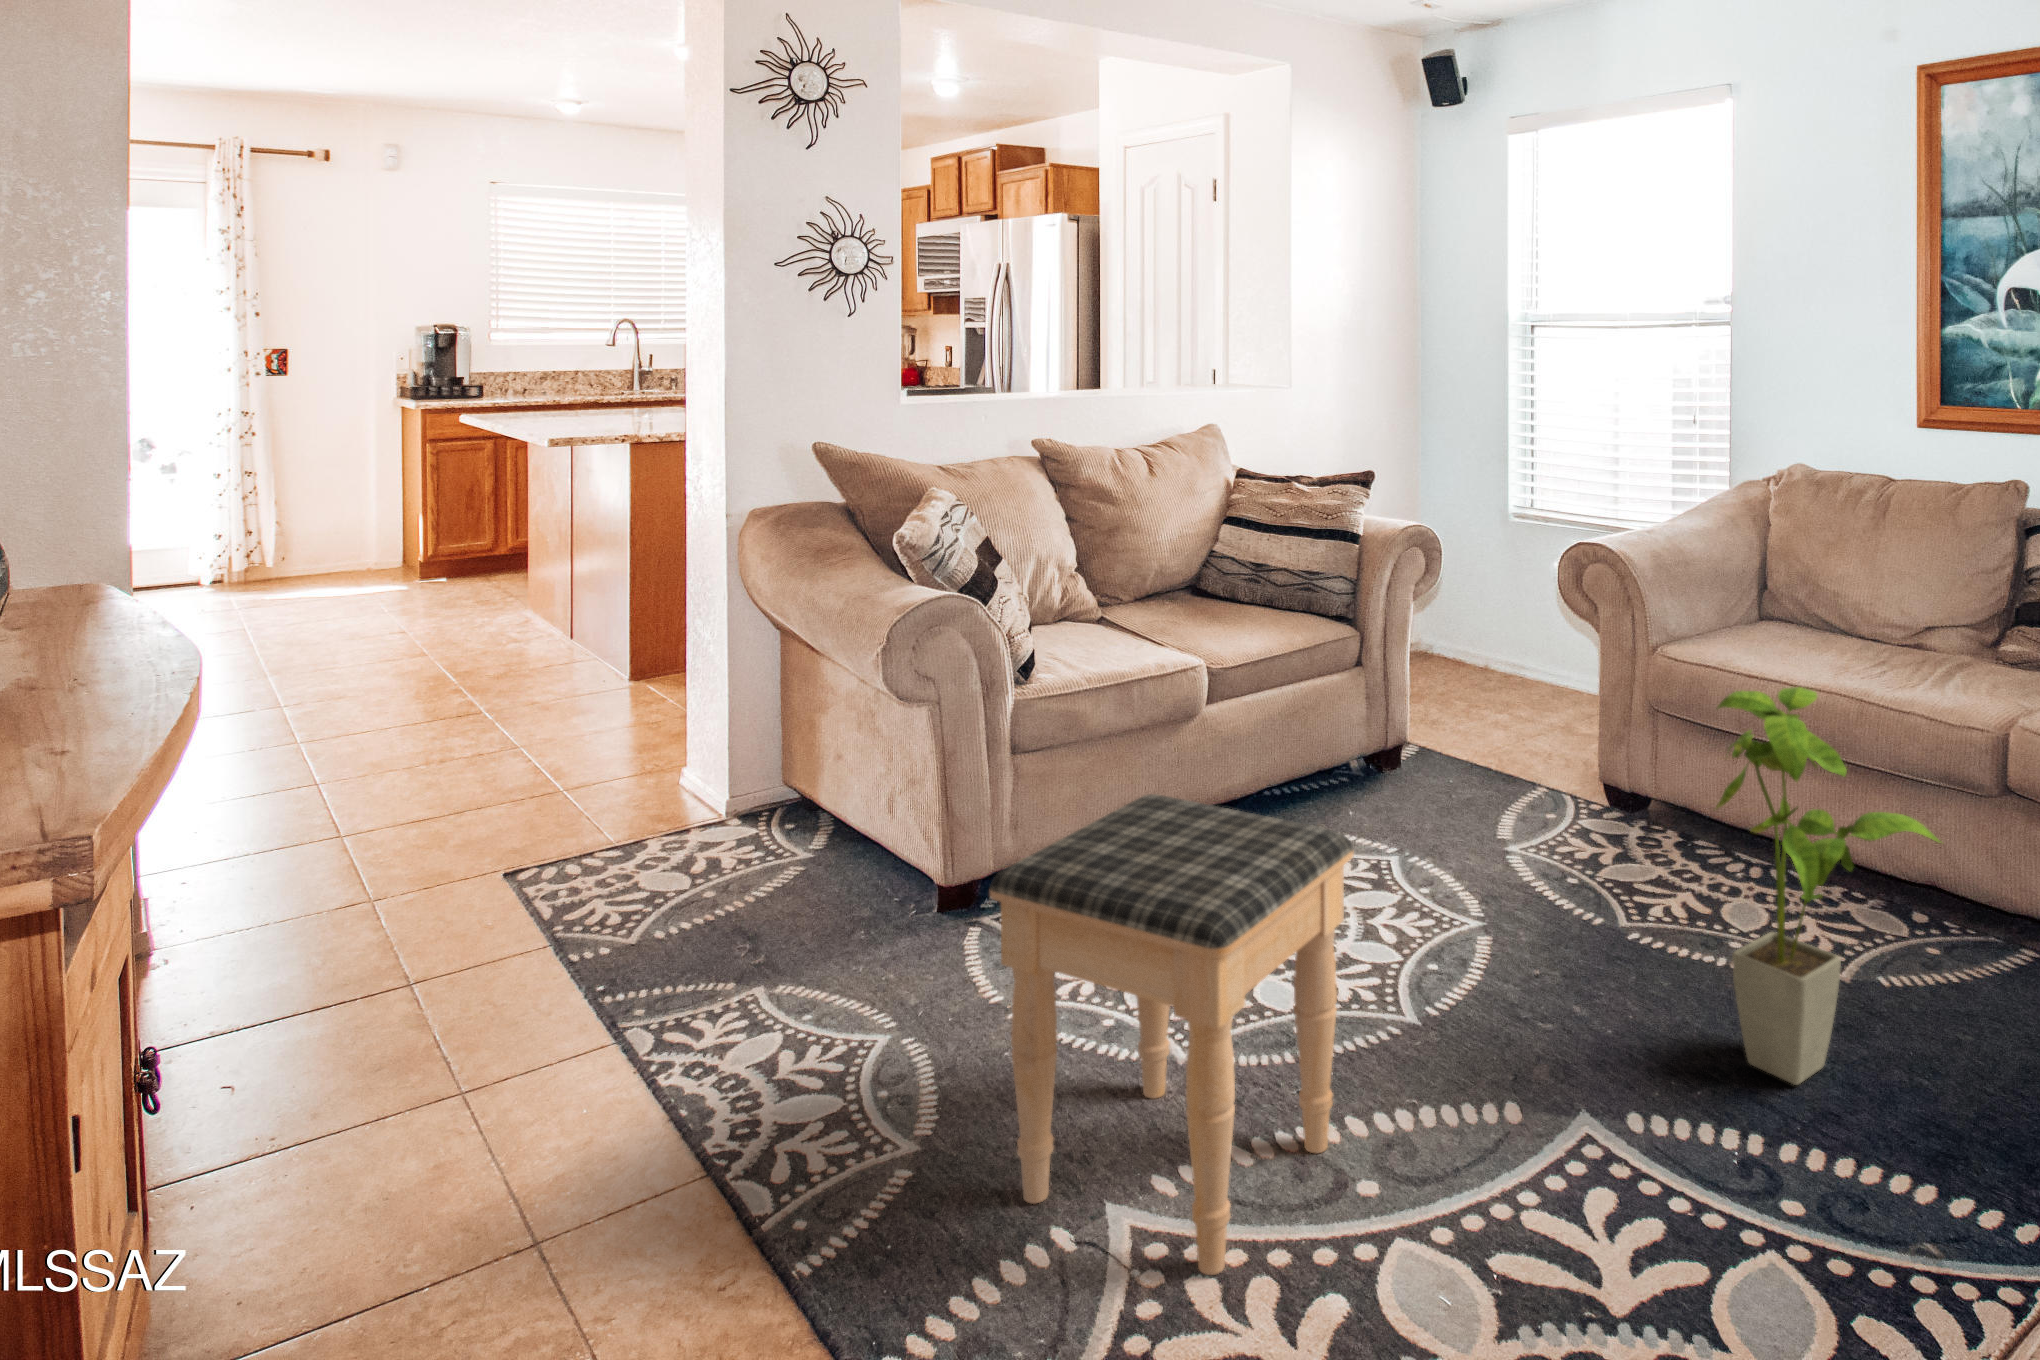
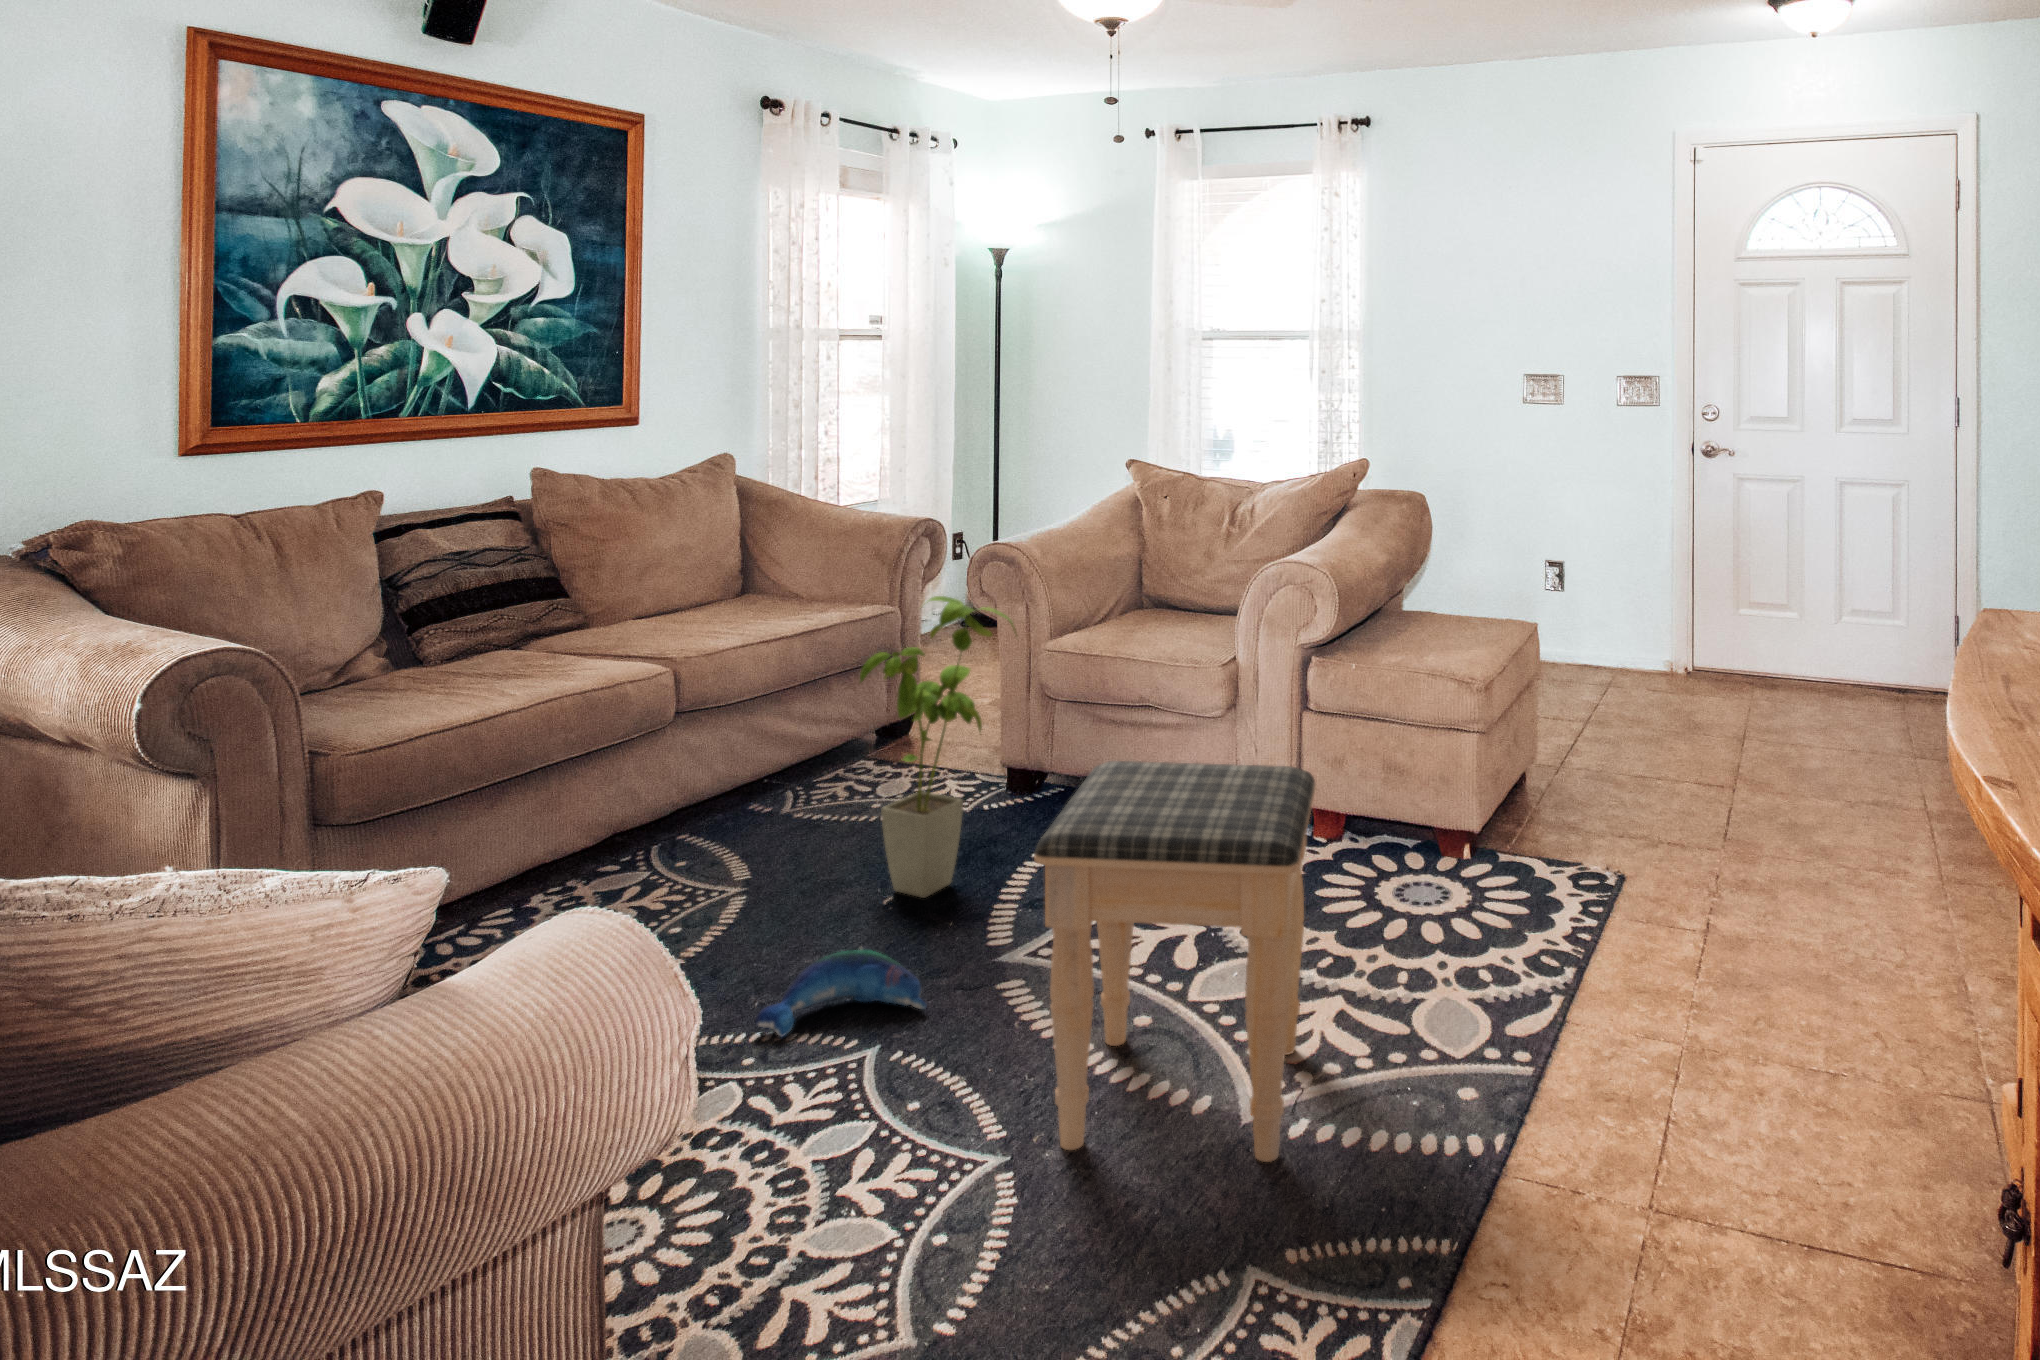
plush toy: none [1424,945,1516,1038] -> present [755,946,927,1037]

